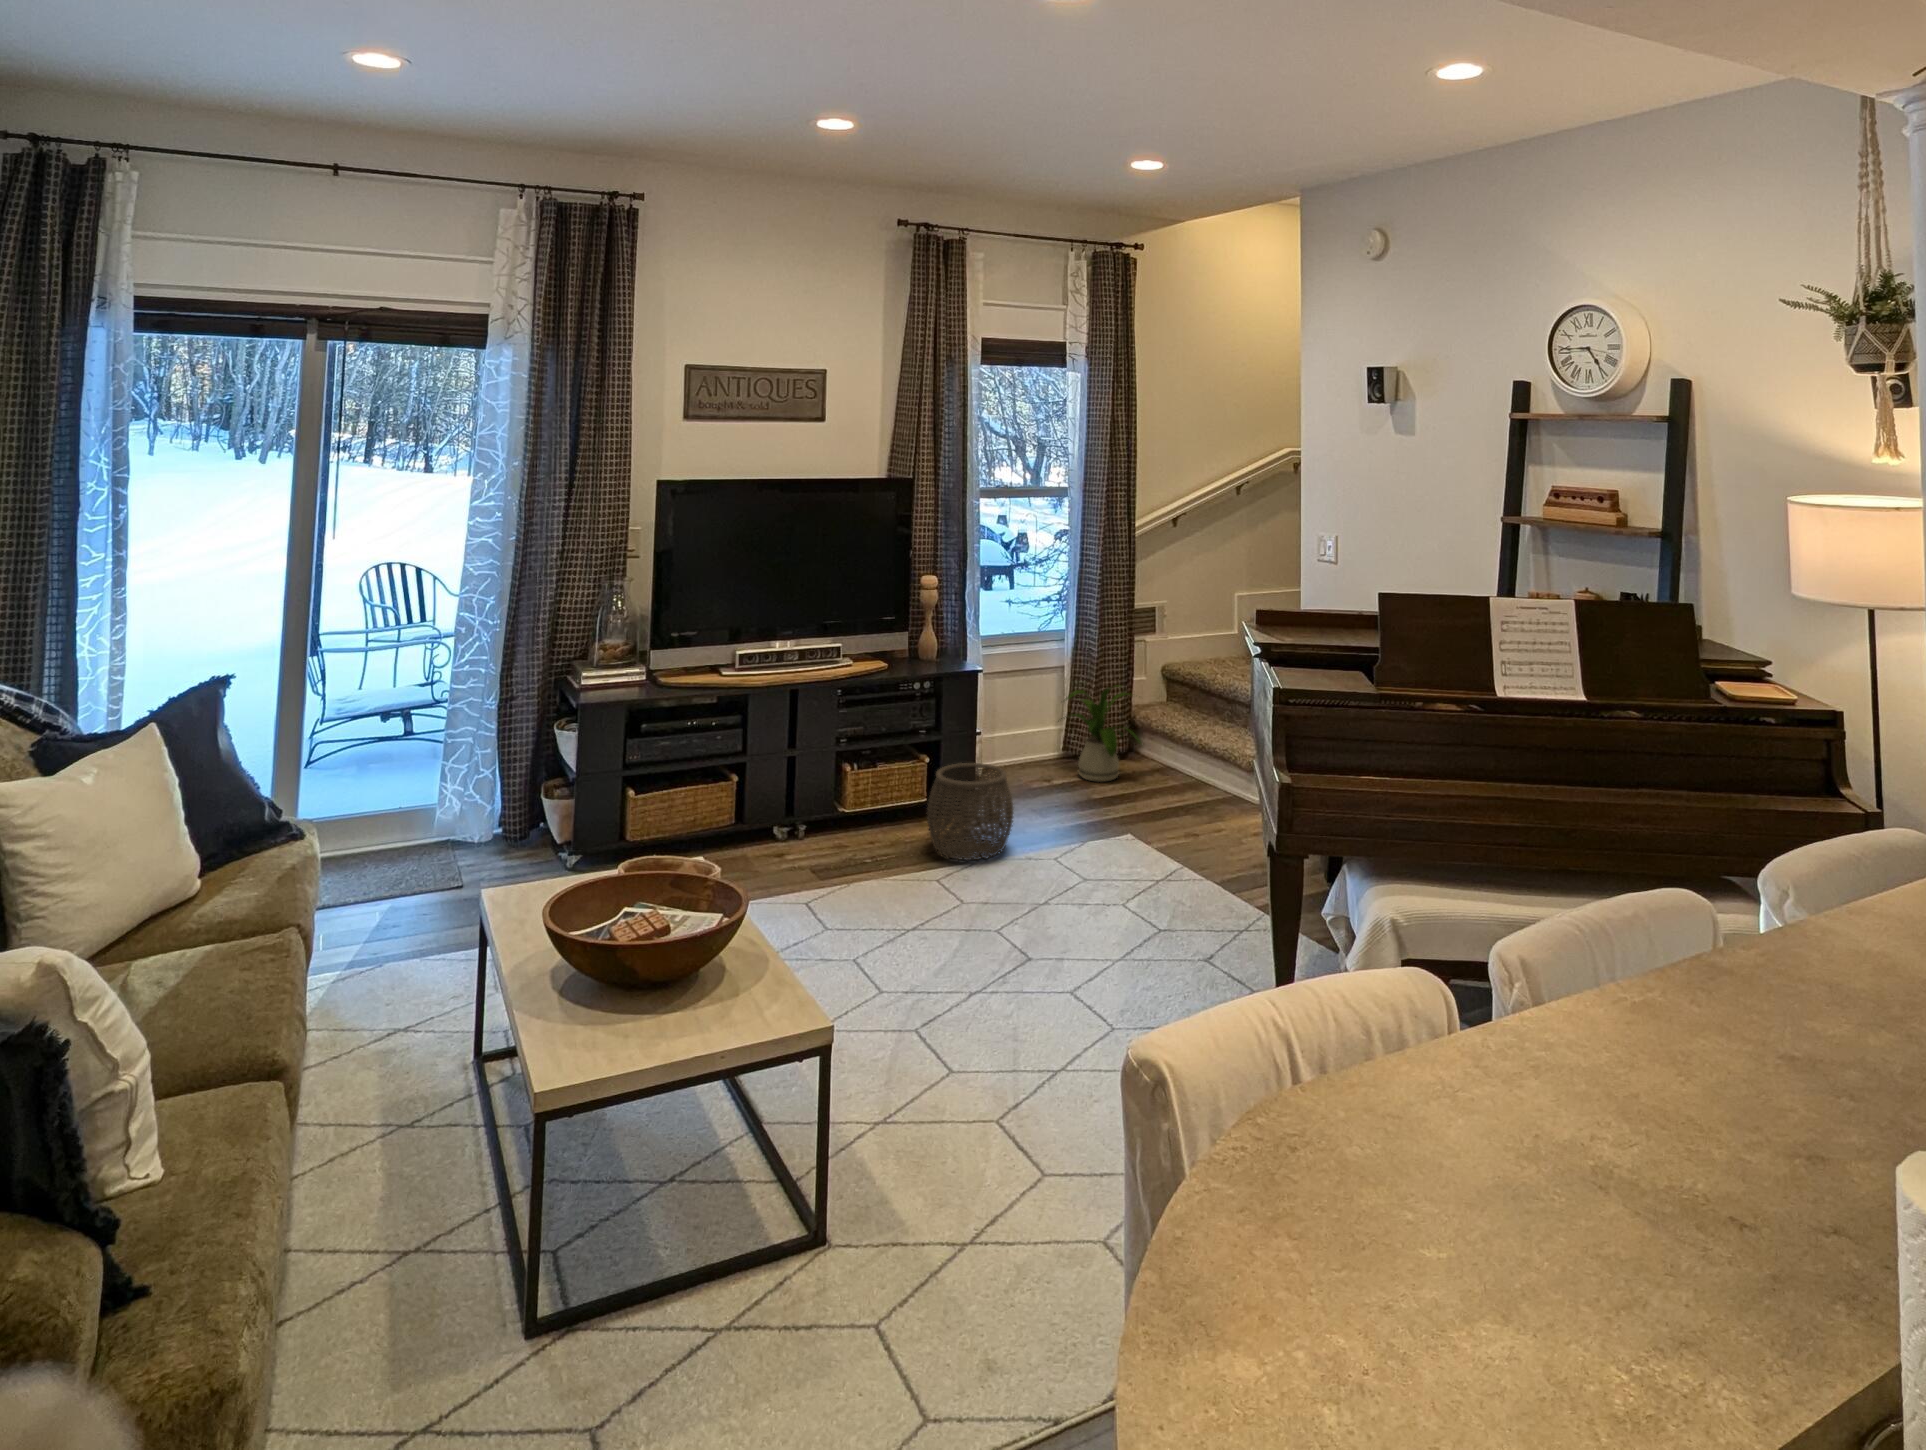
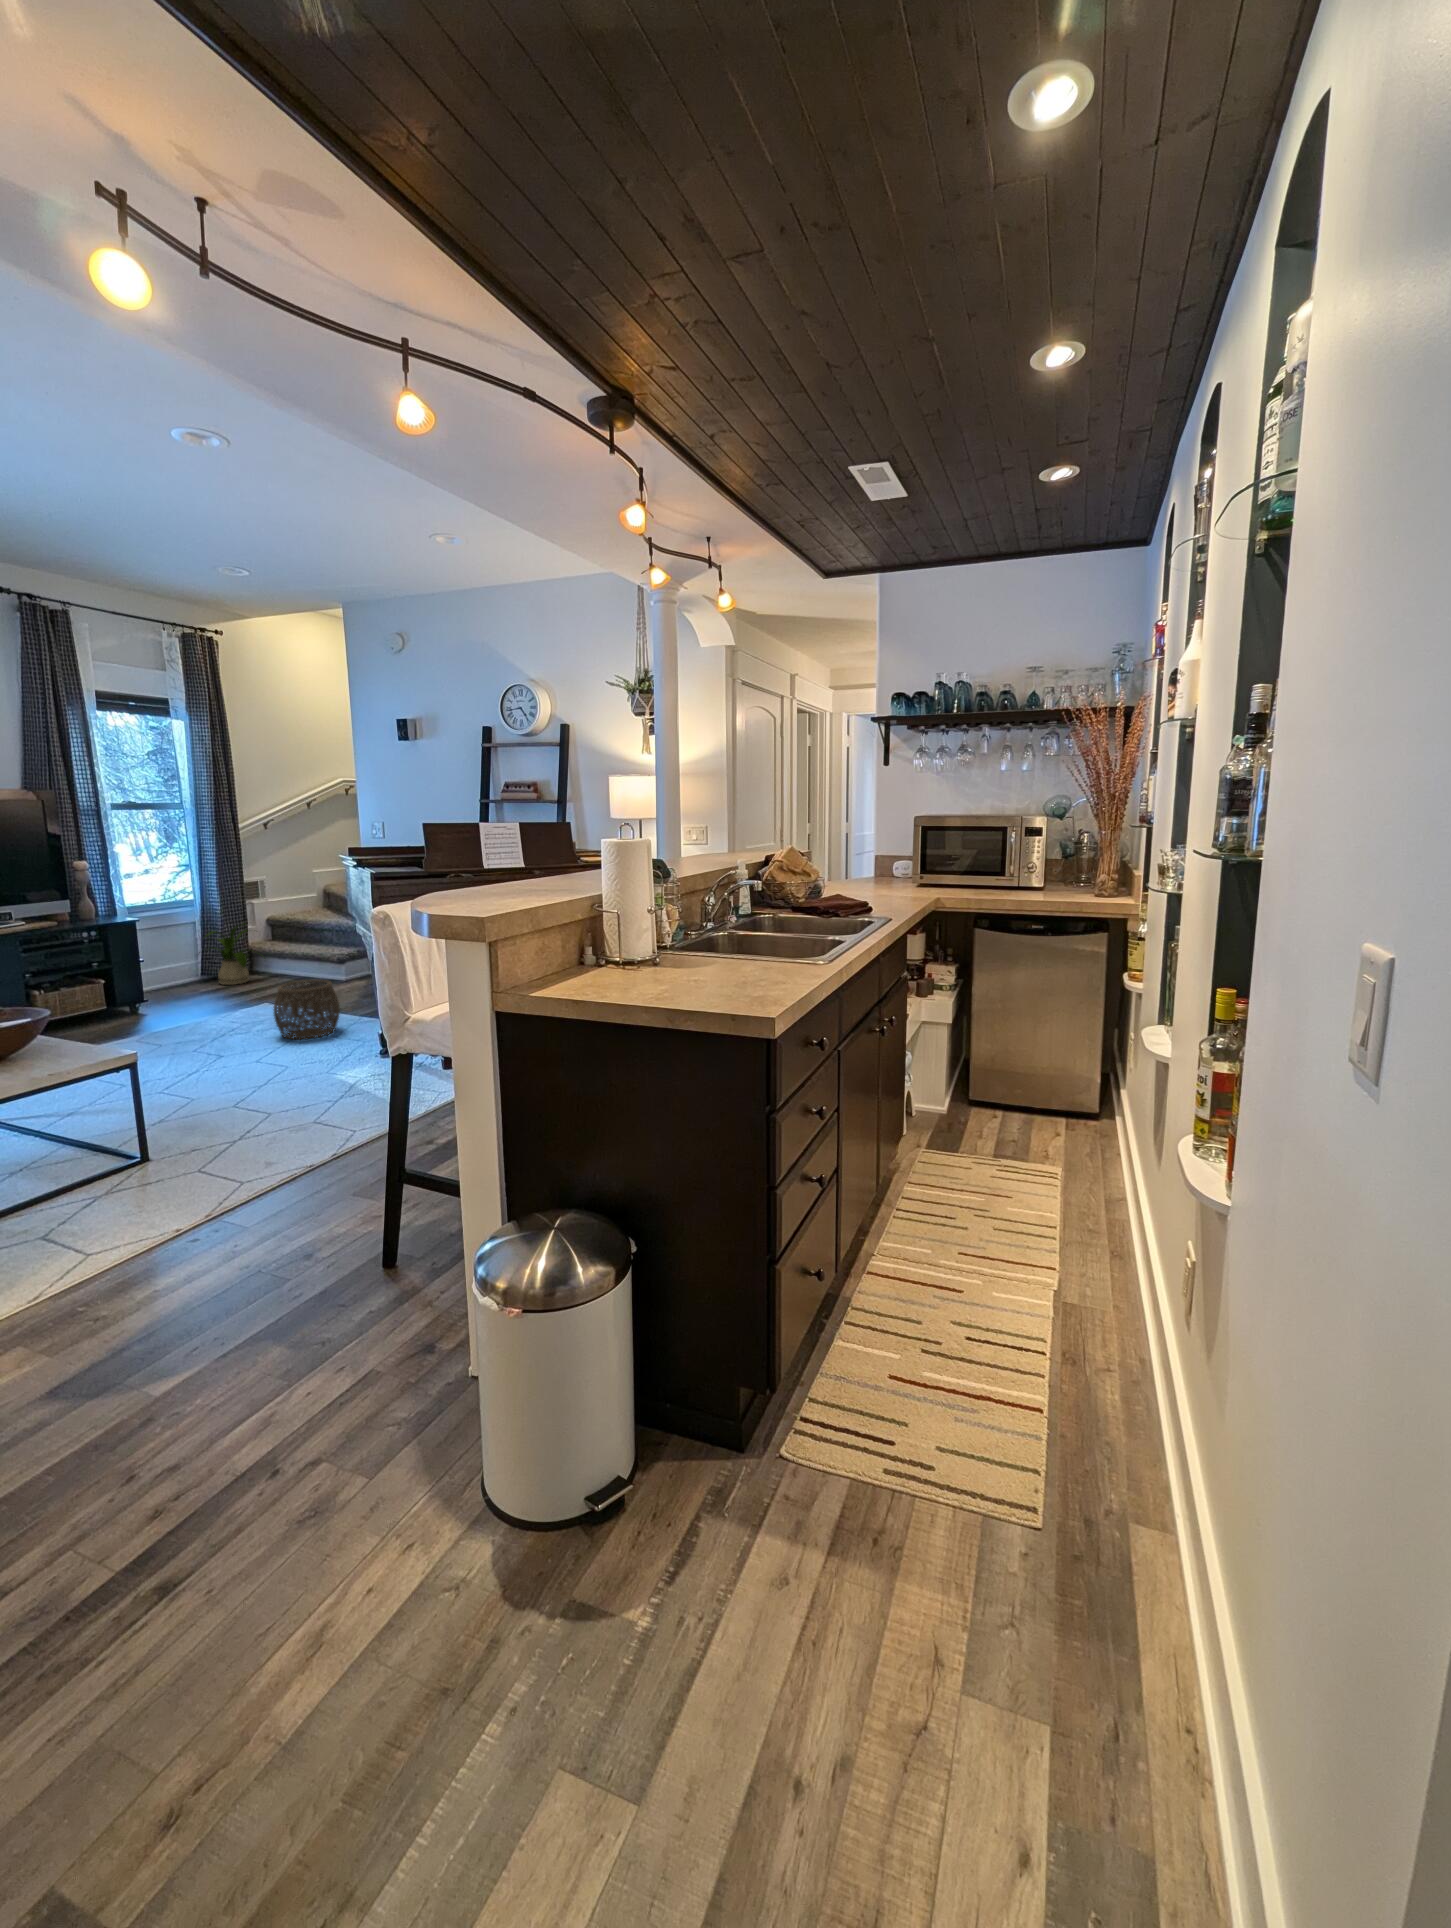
woven basket: present [927,763,1013,860] -> present [273,980,340,1039]

